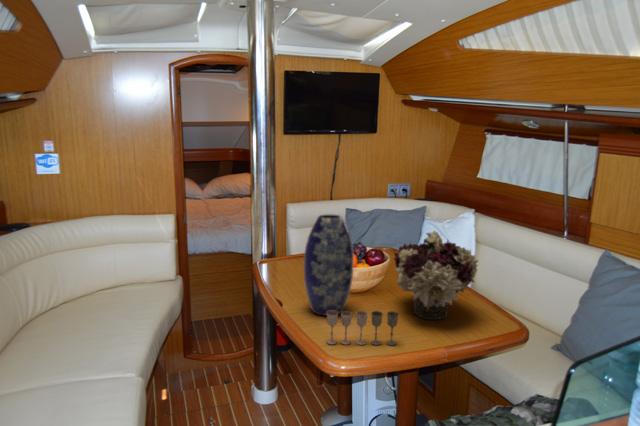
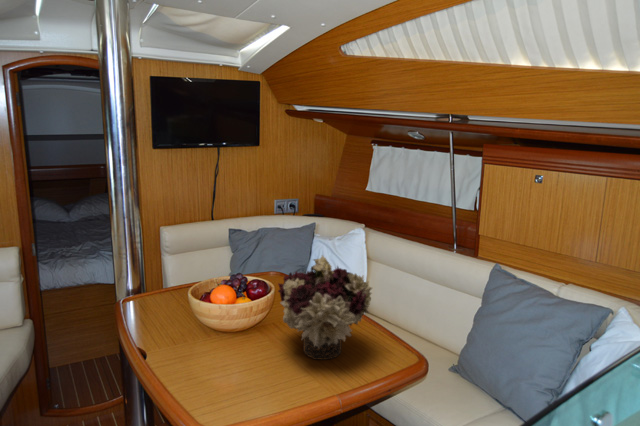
vase: present [304,215,354,316] -> none [167,244,229,368]
wine glass: present [327,311,398,345] -> none [195,359,284,409]

